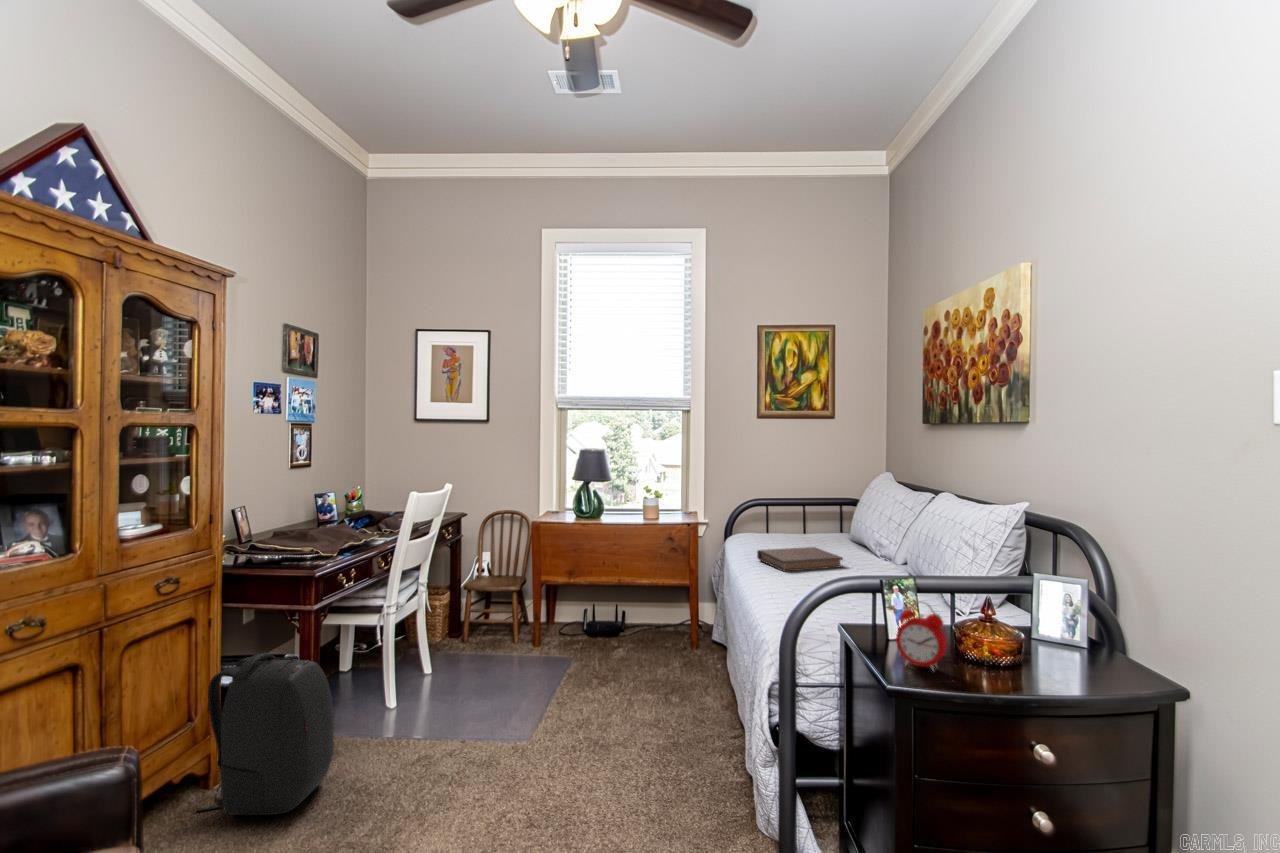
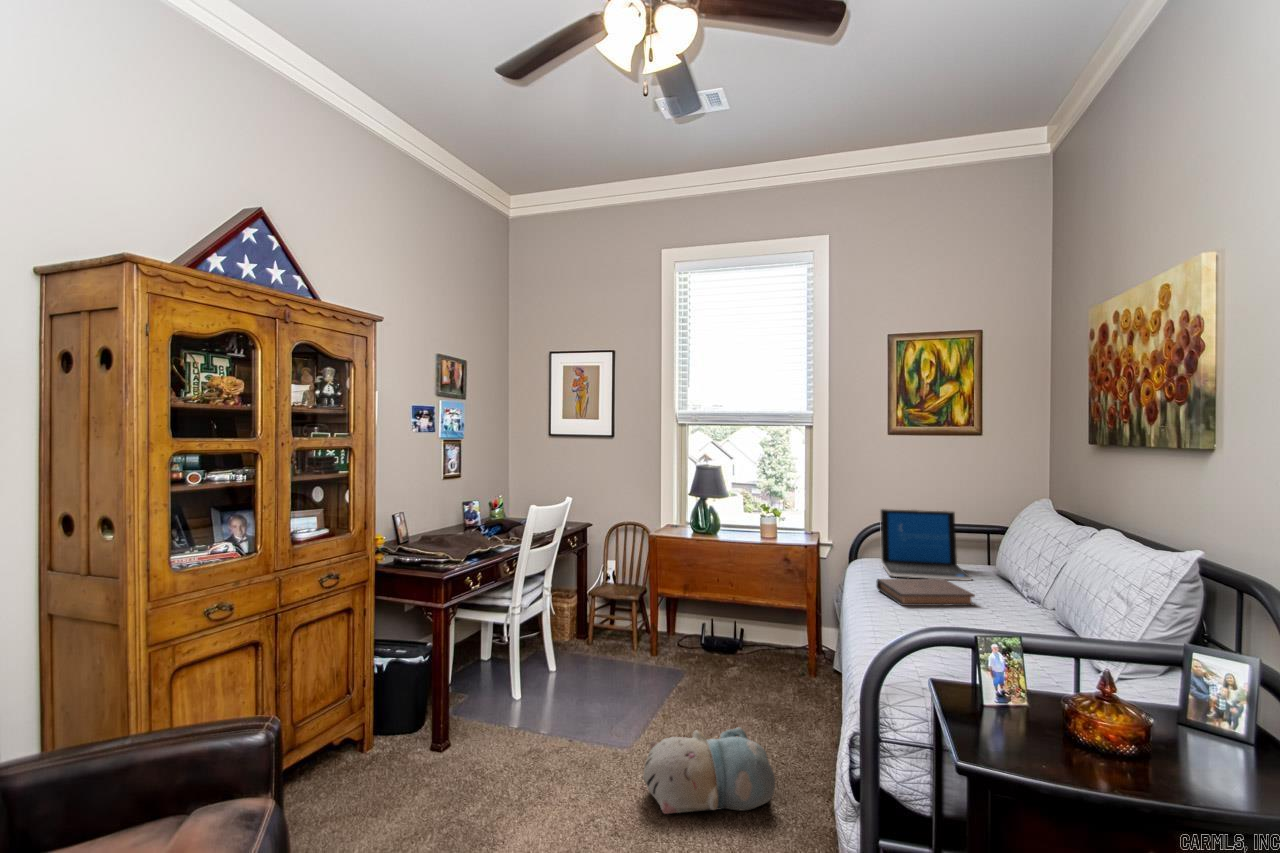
laptop: none [752,488,834,548] -> present [880,509,972,580]
alarm clock: present [896,601,947,670] -> none [993,669,1058,758]
backpack: present [197,653,334,815] -> none [328,648,444,798]
plush toy: none [553,698,680,787] -> present [643,727,775,814]

